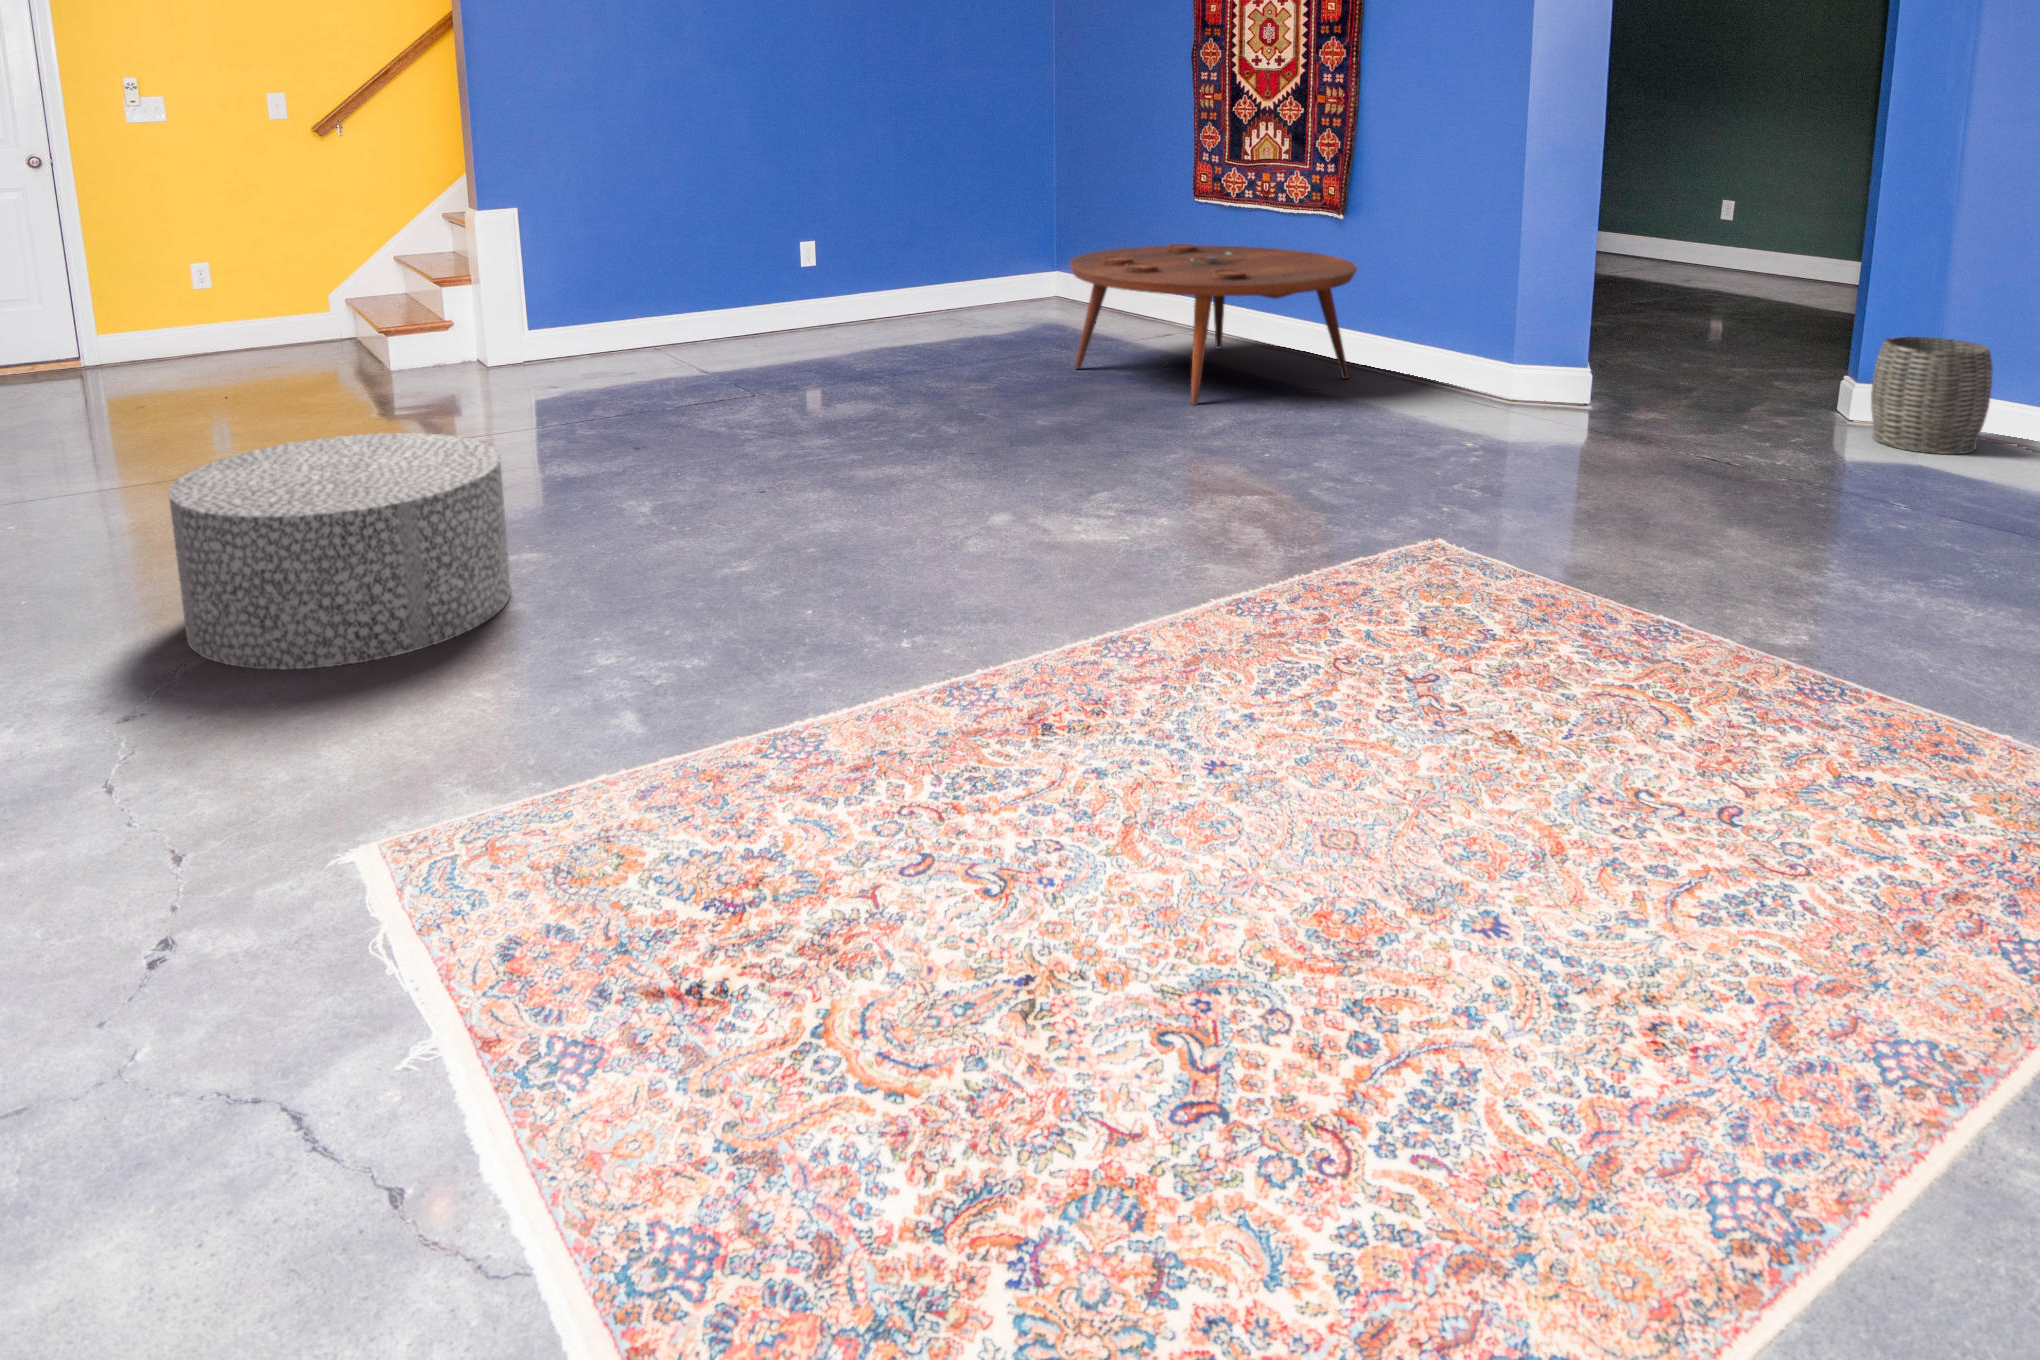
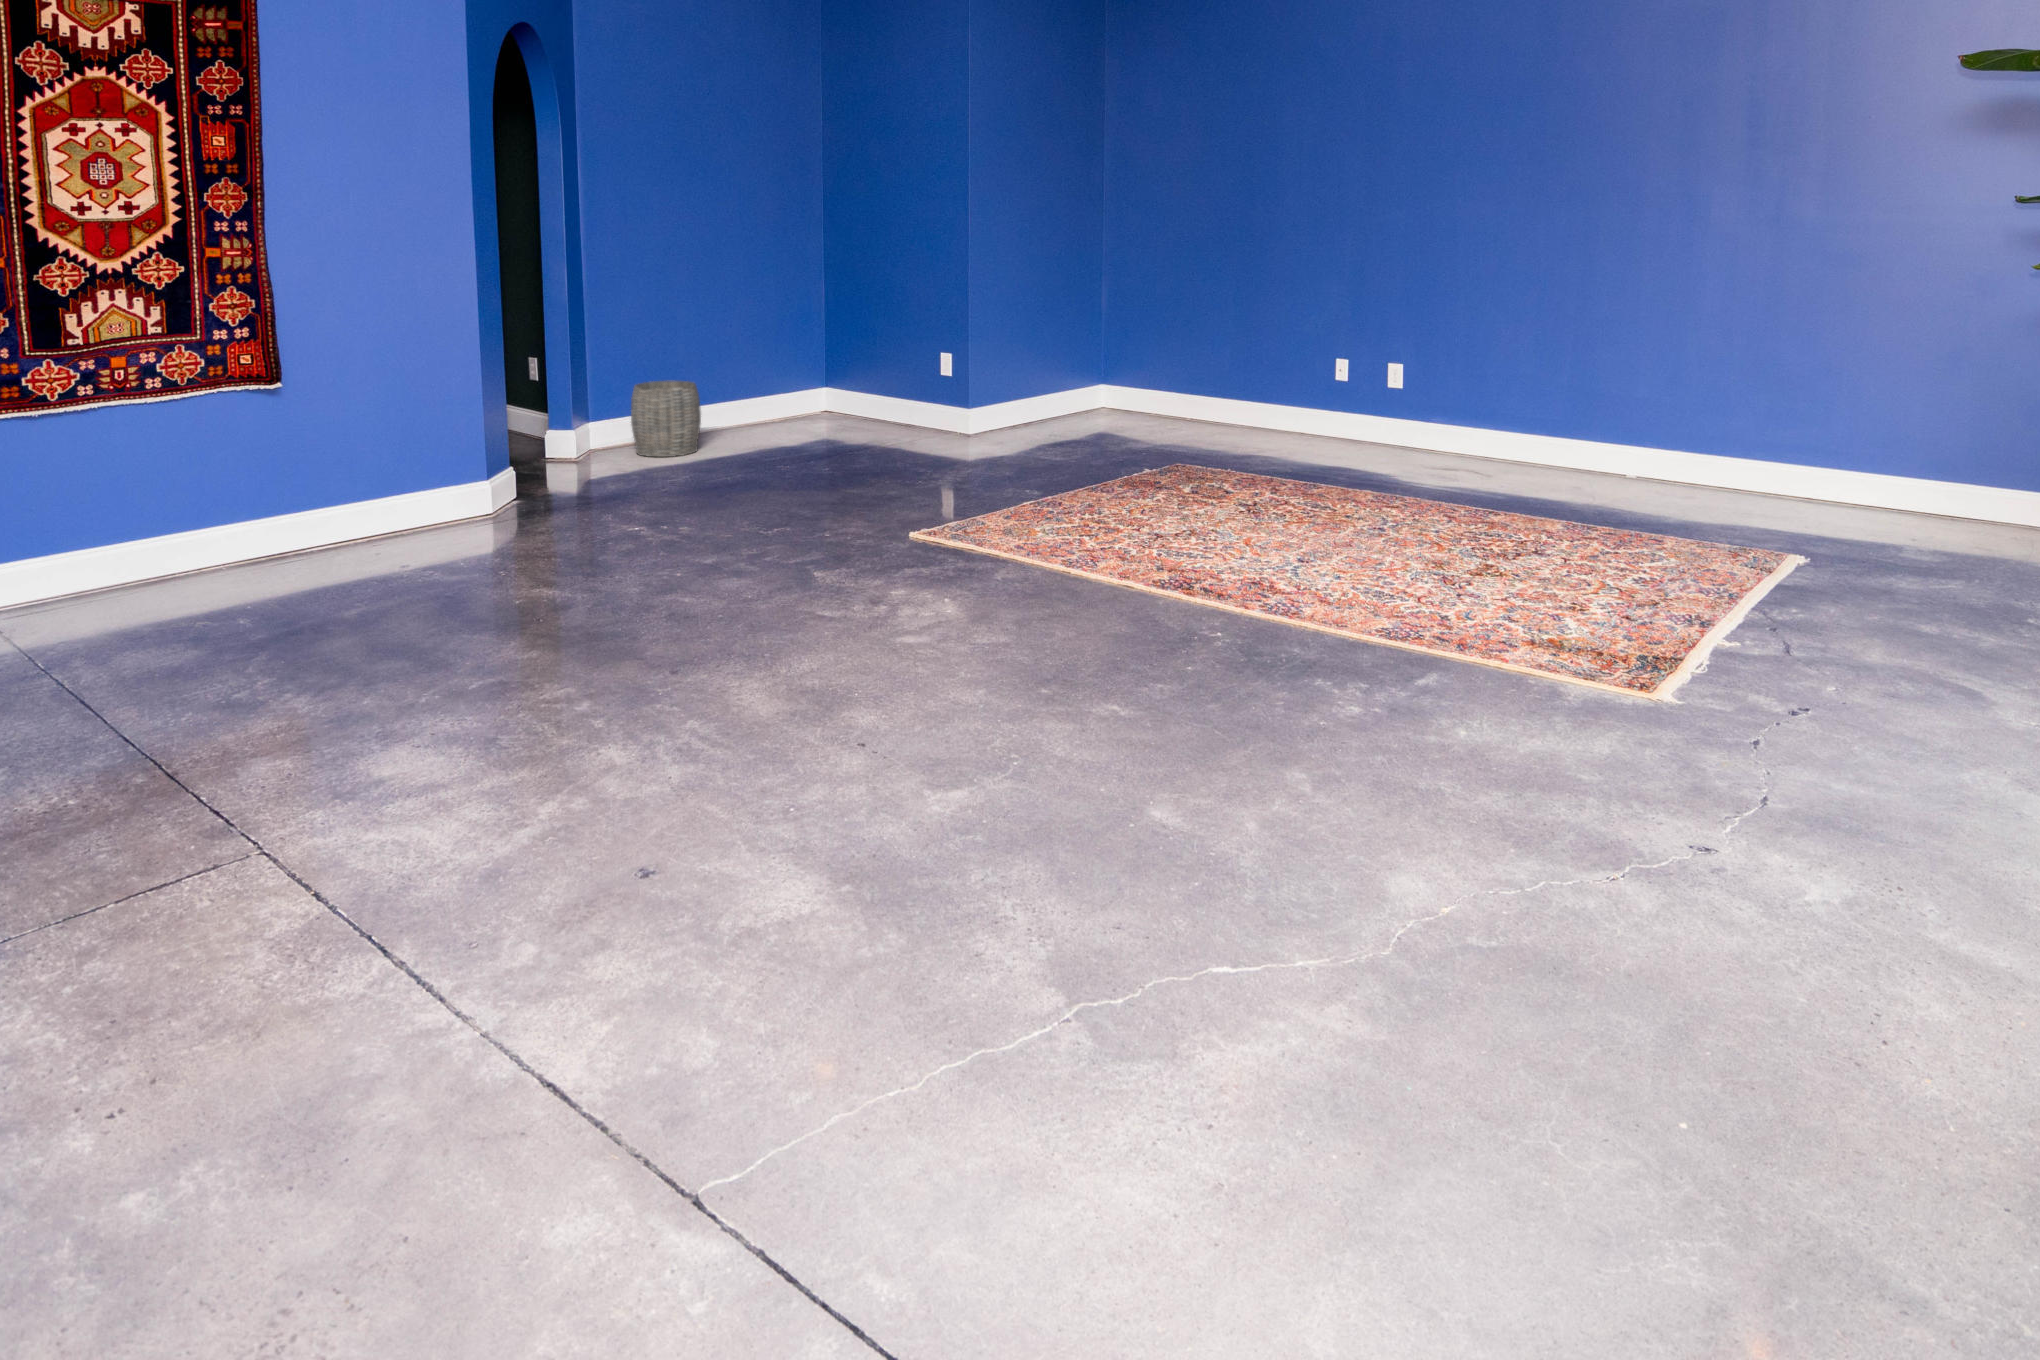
coffee table: present [1069,244,1357,405] -> none [71,430,480,662]
ottoman: present [169,433,511,670] -> none [1230,636,1597,946]

